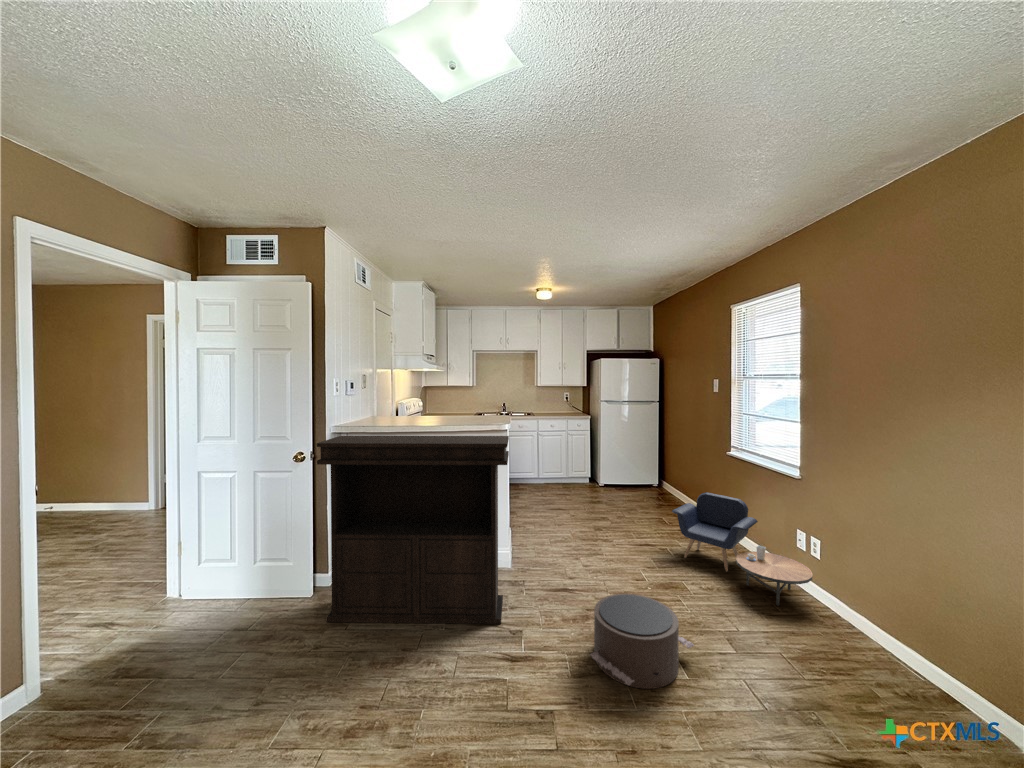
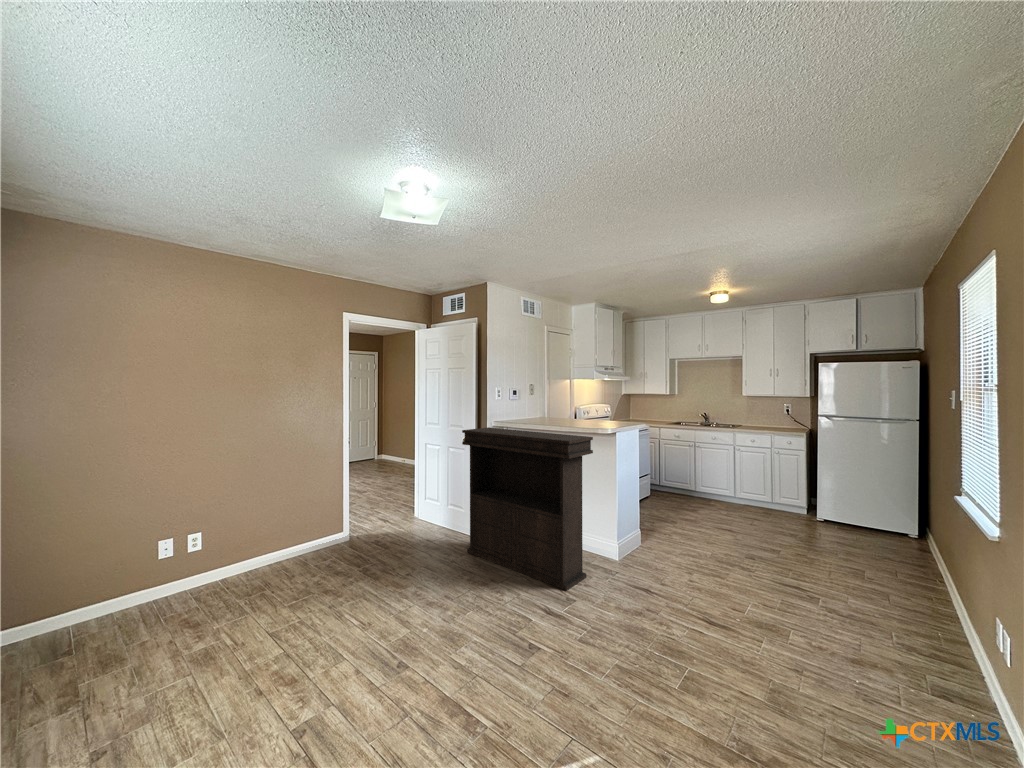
armchair: present [672,492,813,606] -> none [816,537,984,693]
pouf: present [590,594,694,689] -> none [597,591,705,680]

